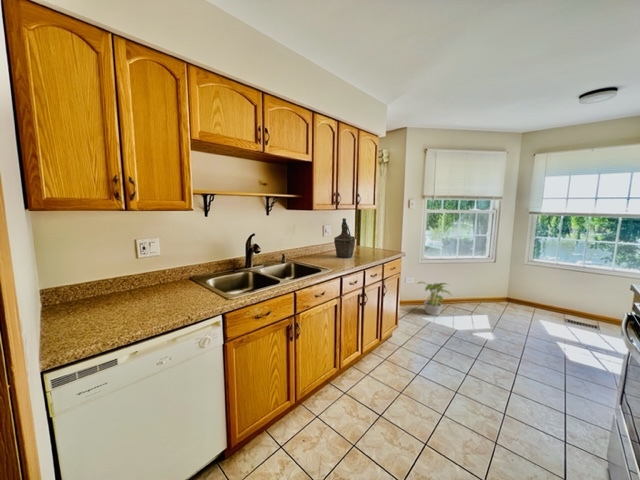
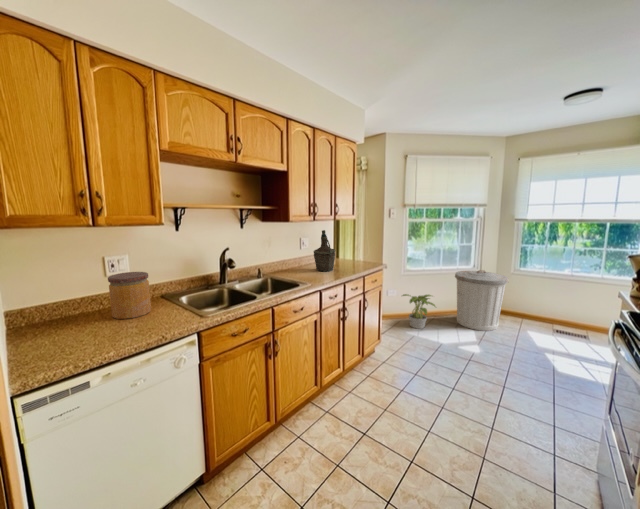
jar: none [141,254,181,298] -> present [108,272,151,319]
trash can: none [471,260,526,321] -> present [455,270,508,331]

